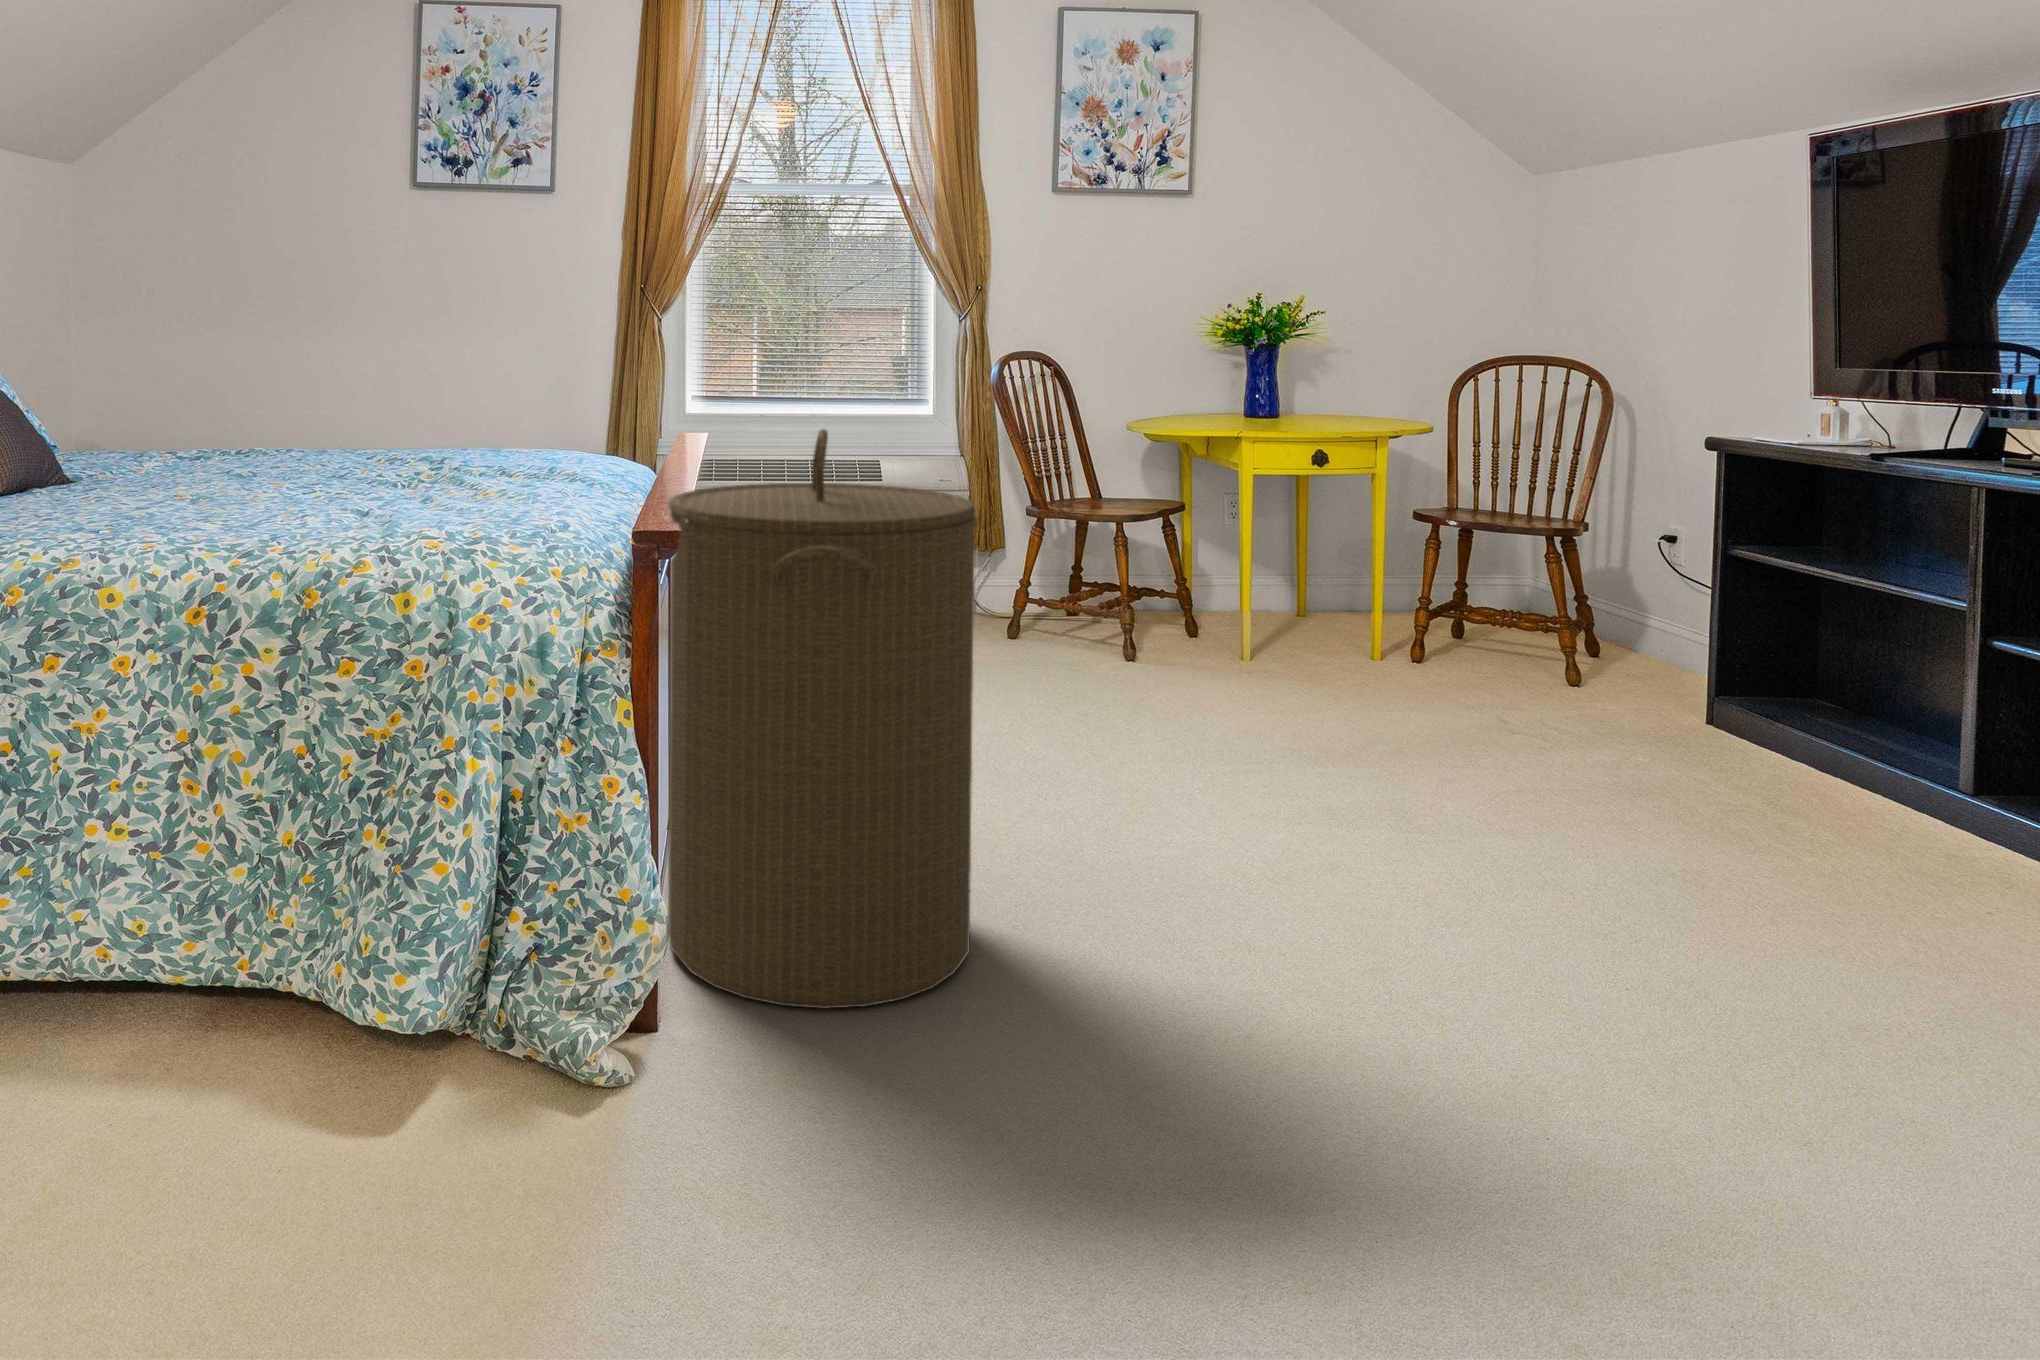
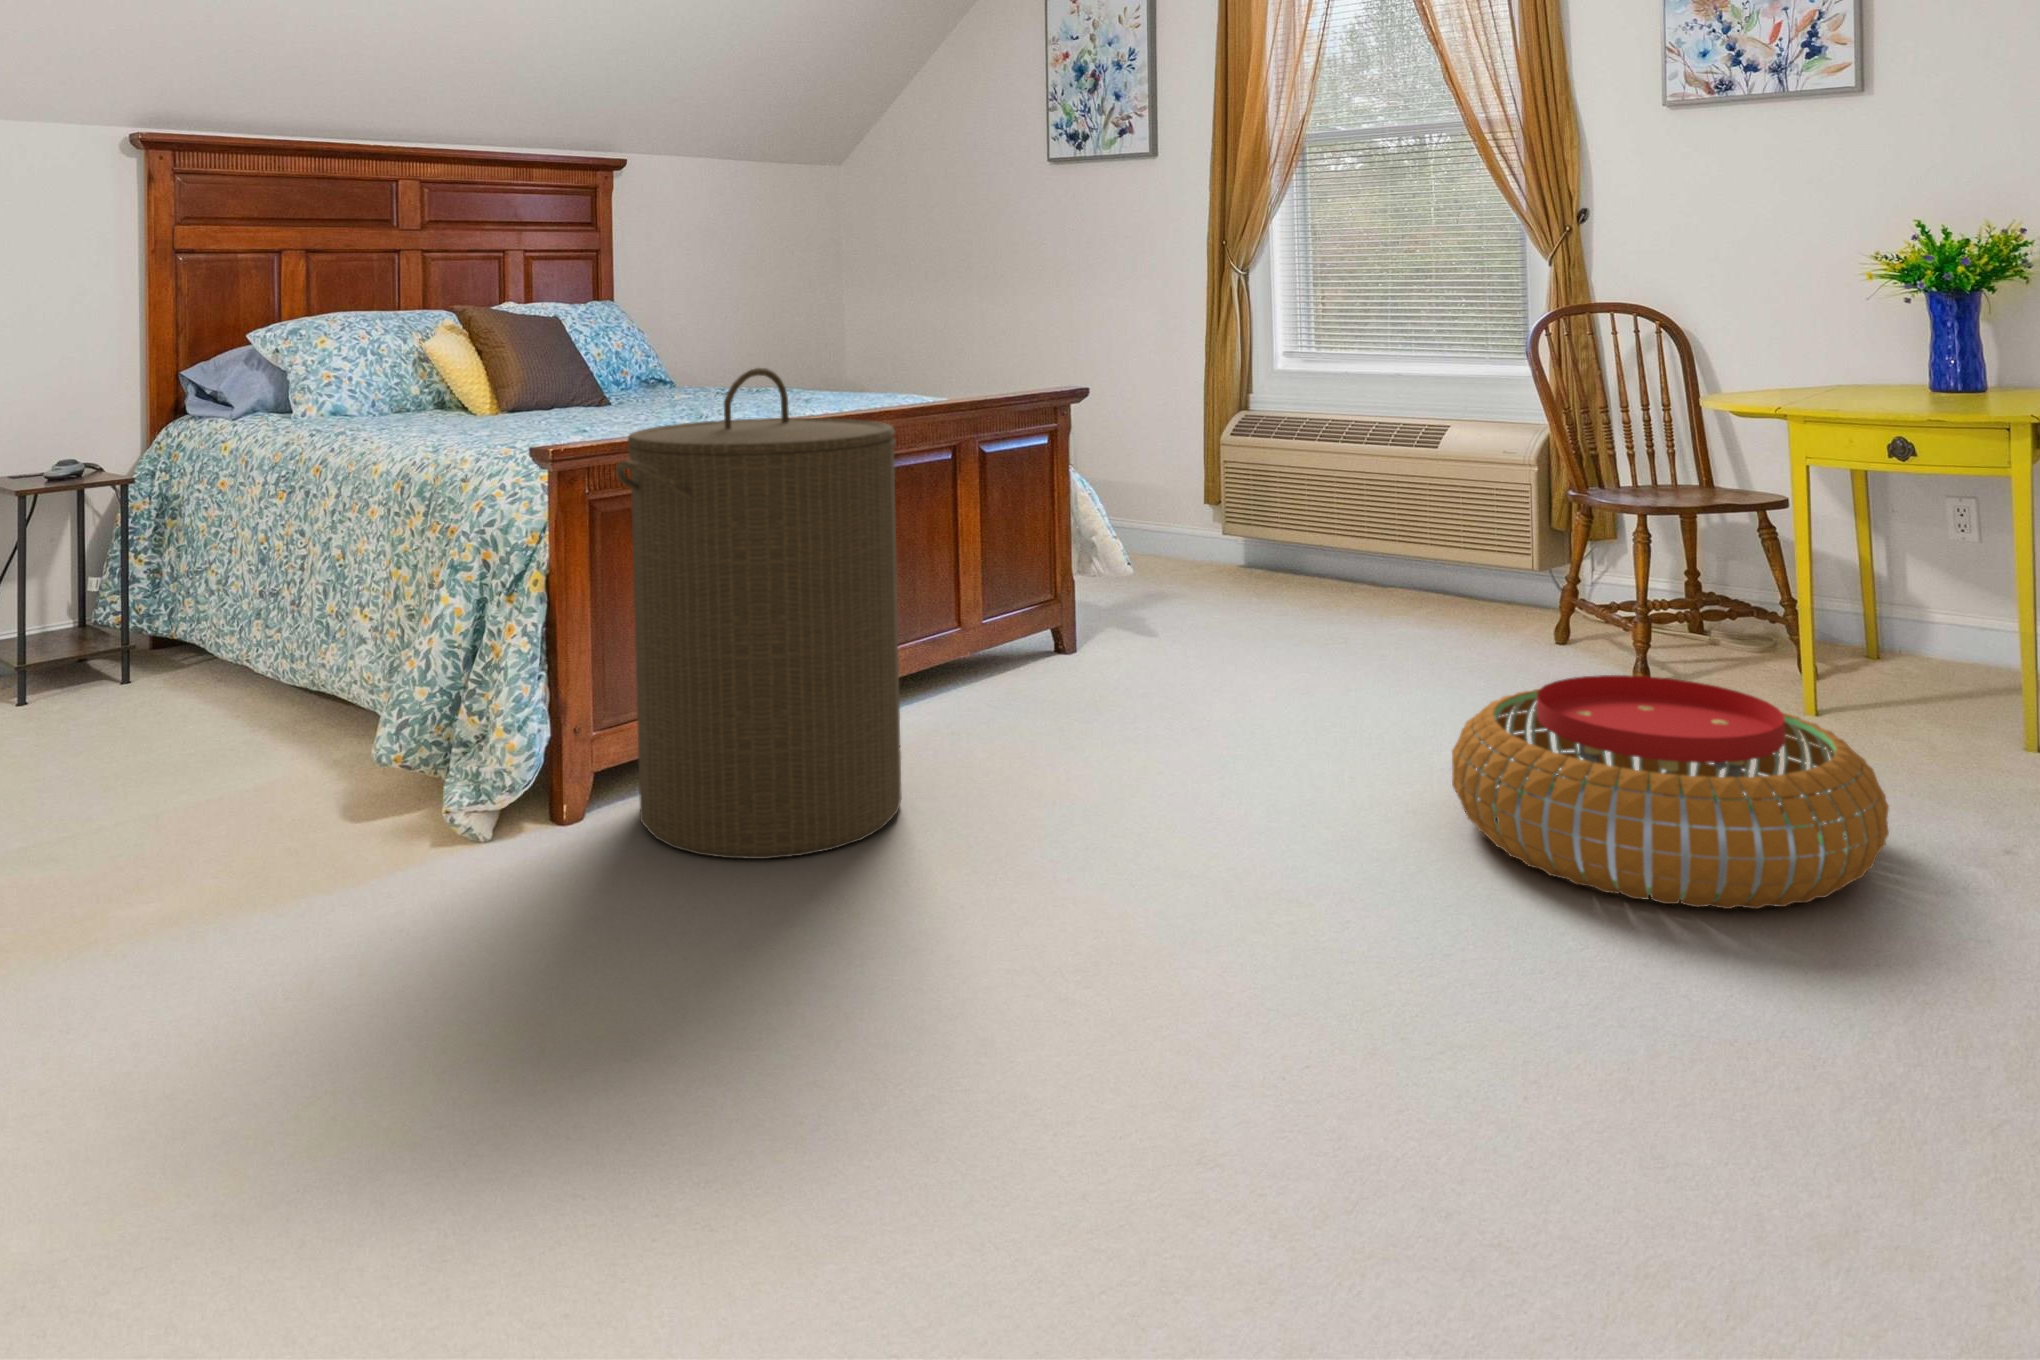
pouf: none [1241,656,1574,827] -> present [1452,675,1889,909]

